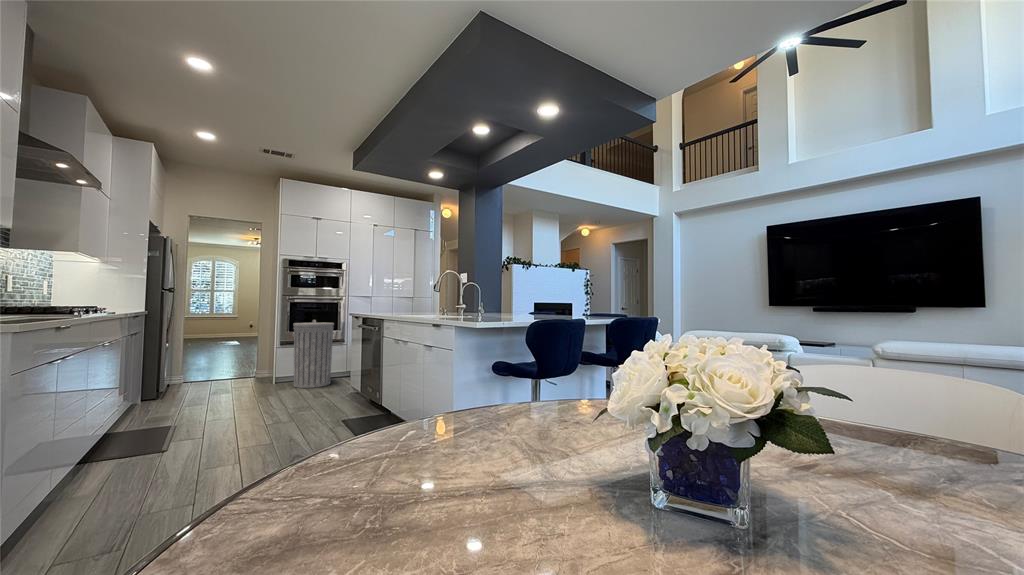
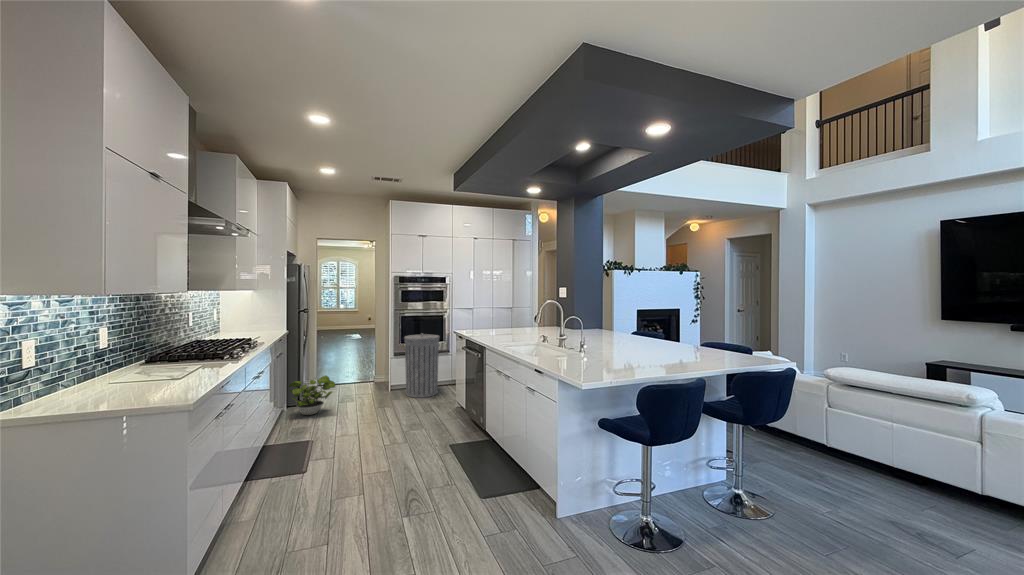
potted plant: none [144,362,207,408] -> present [289,375,335,415]

